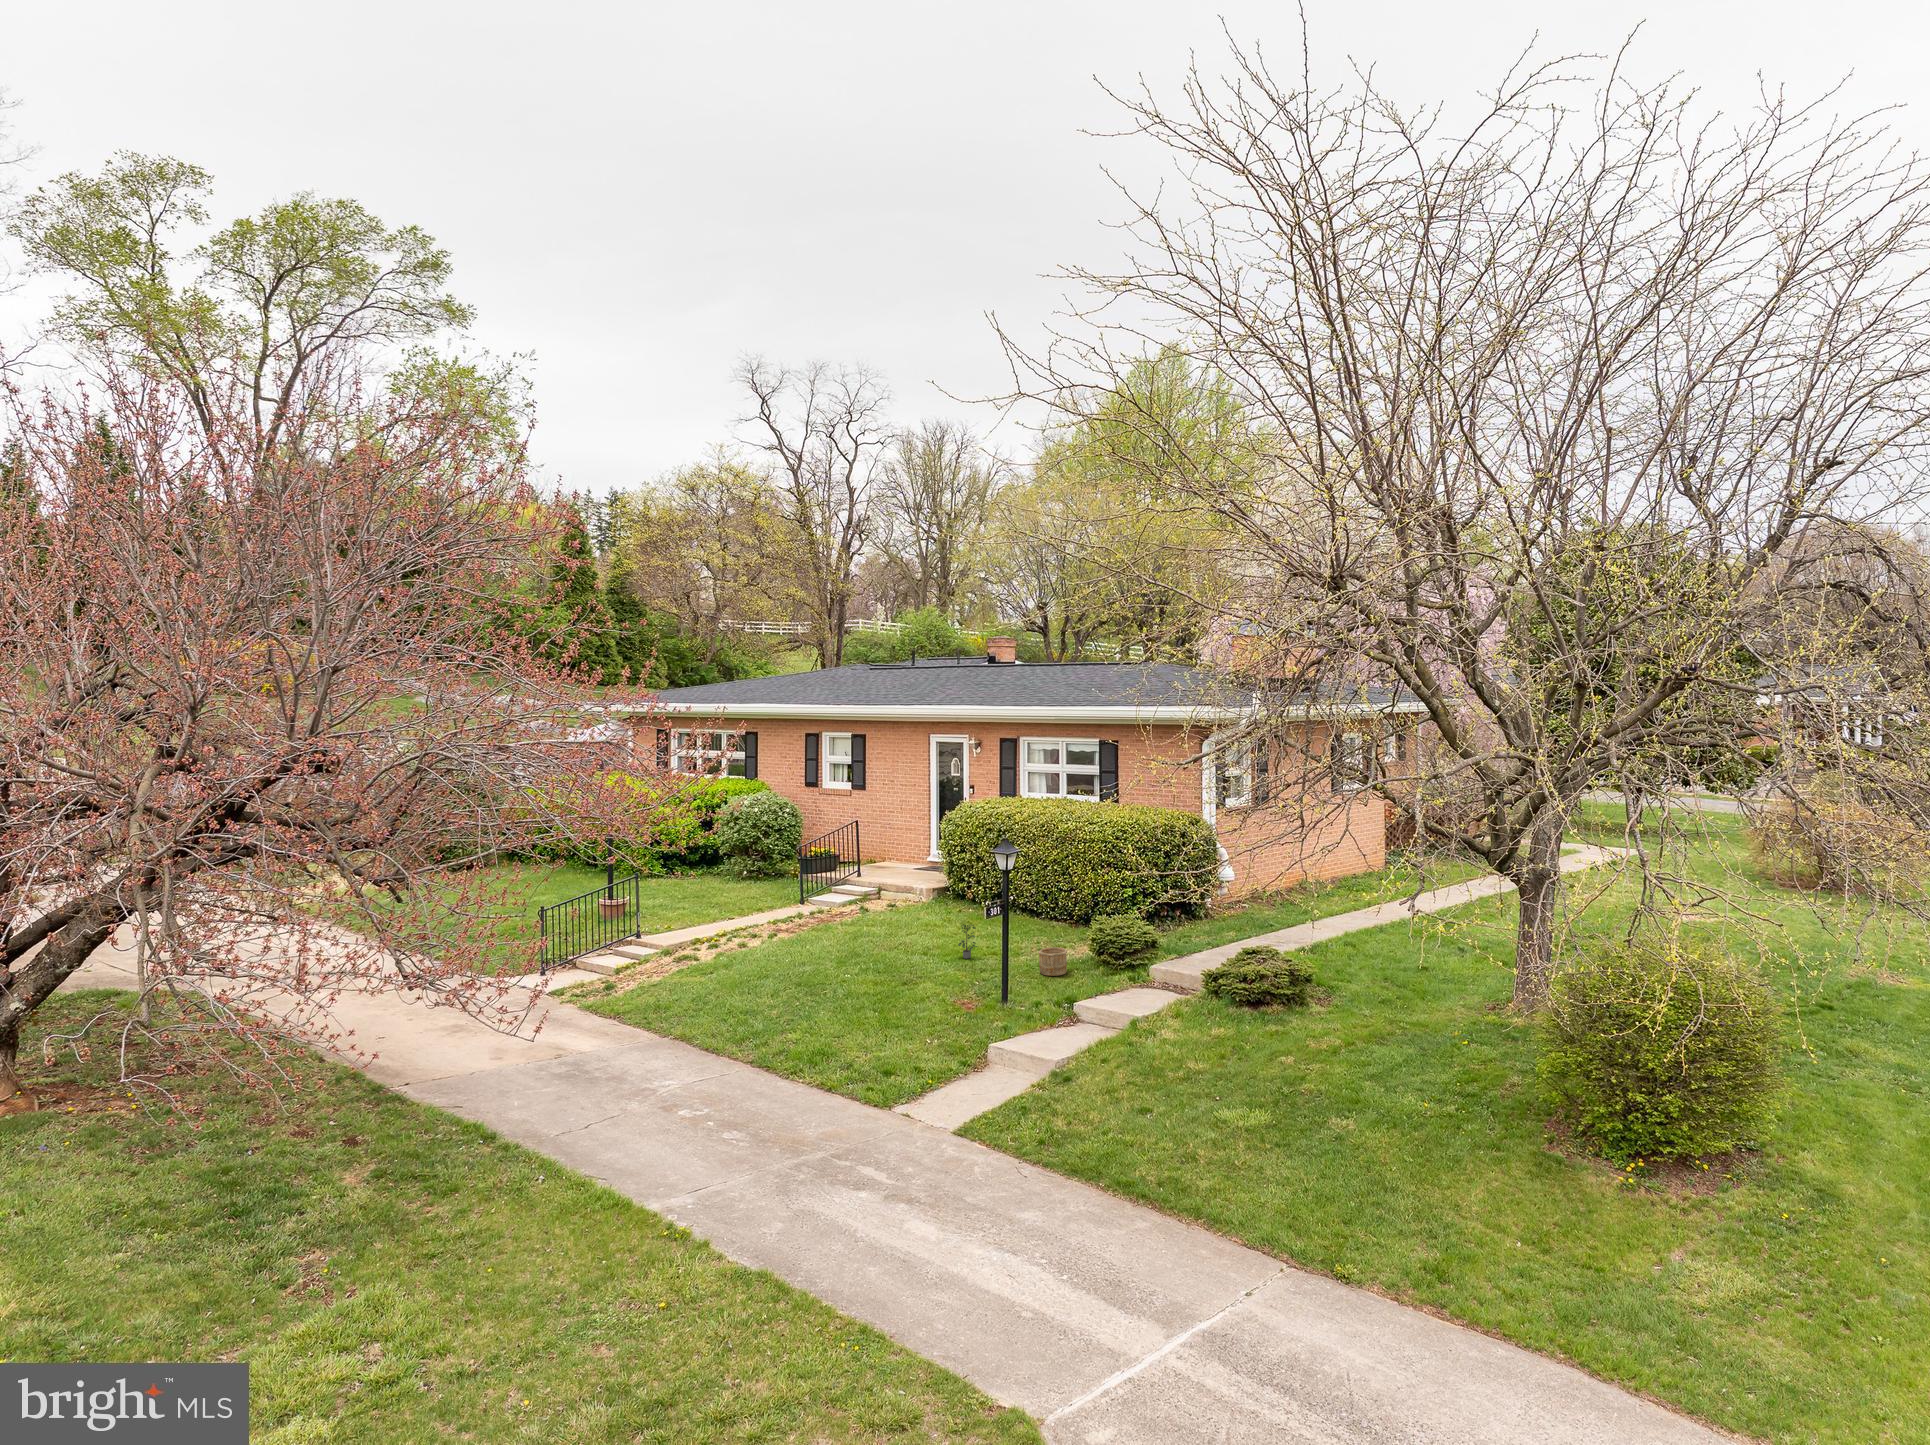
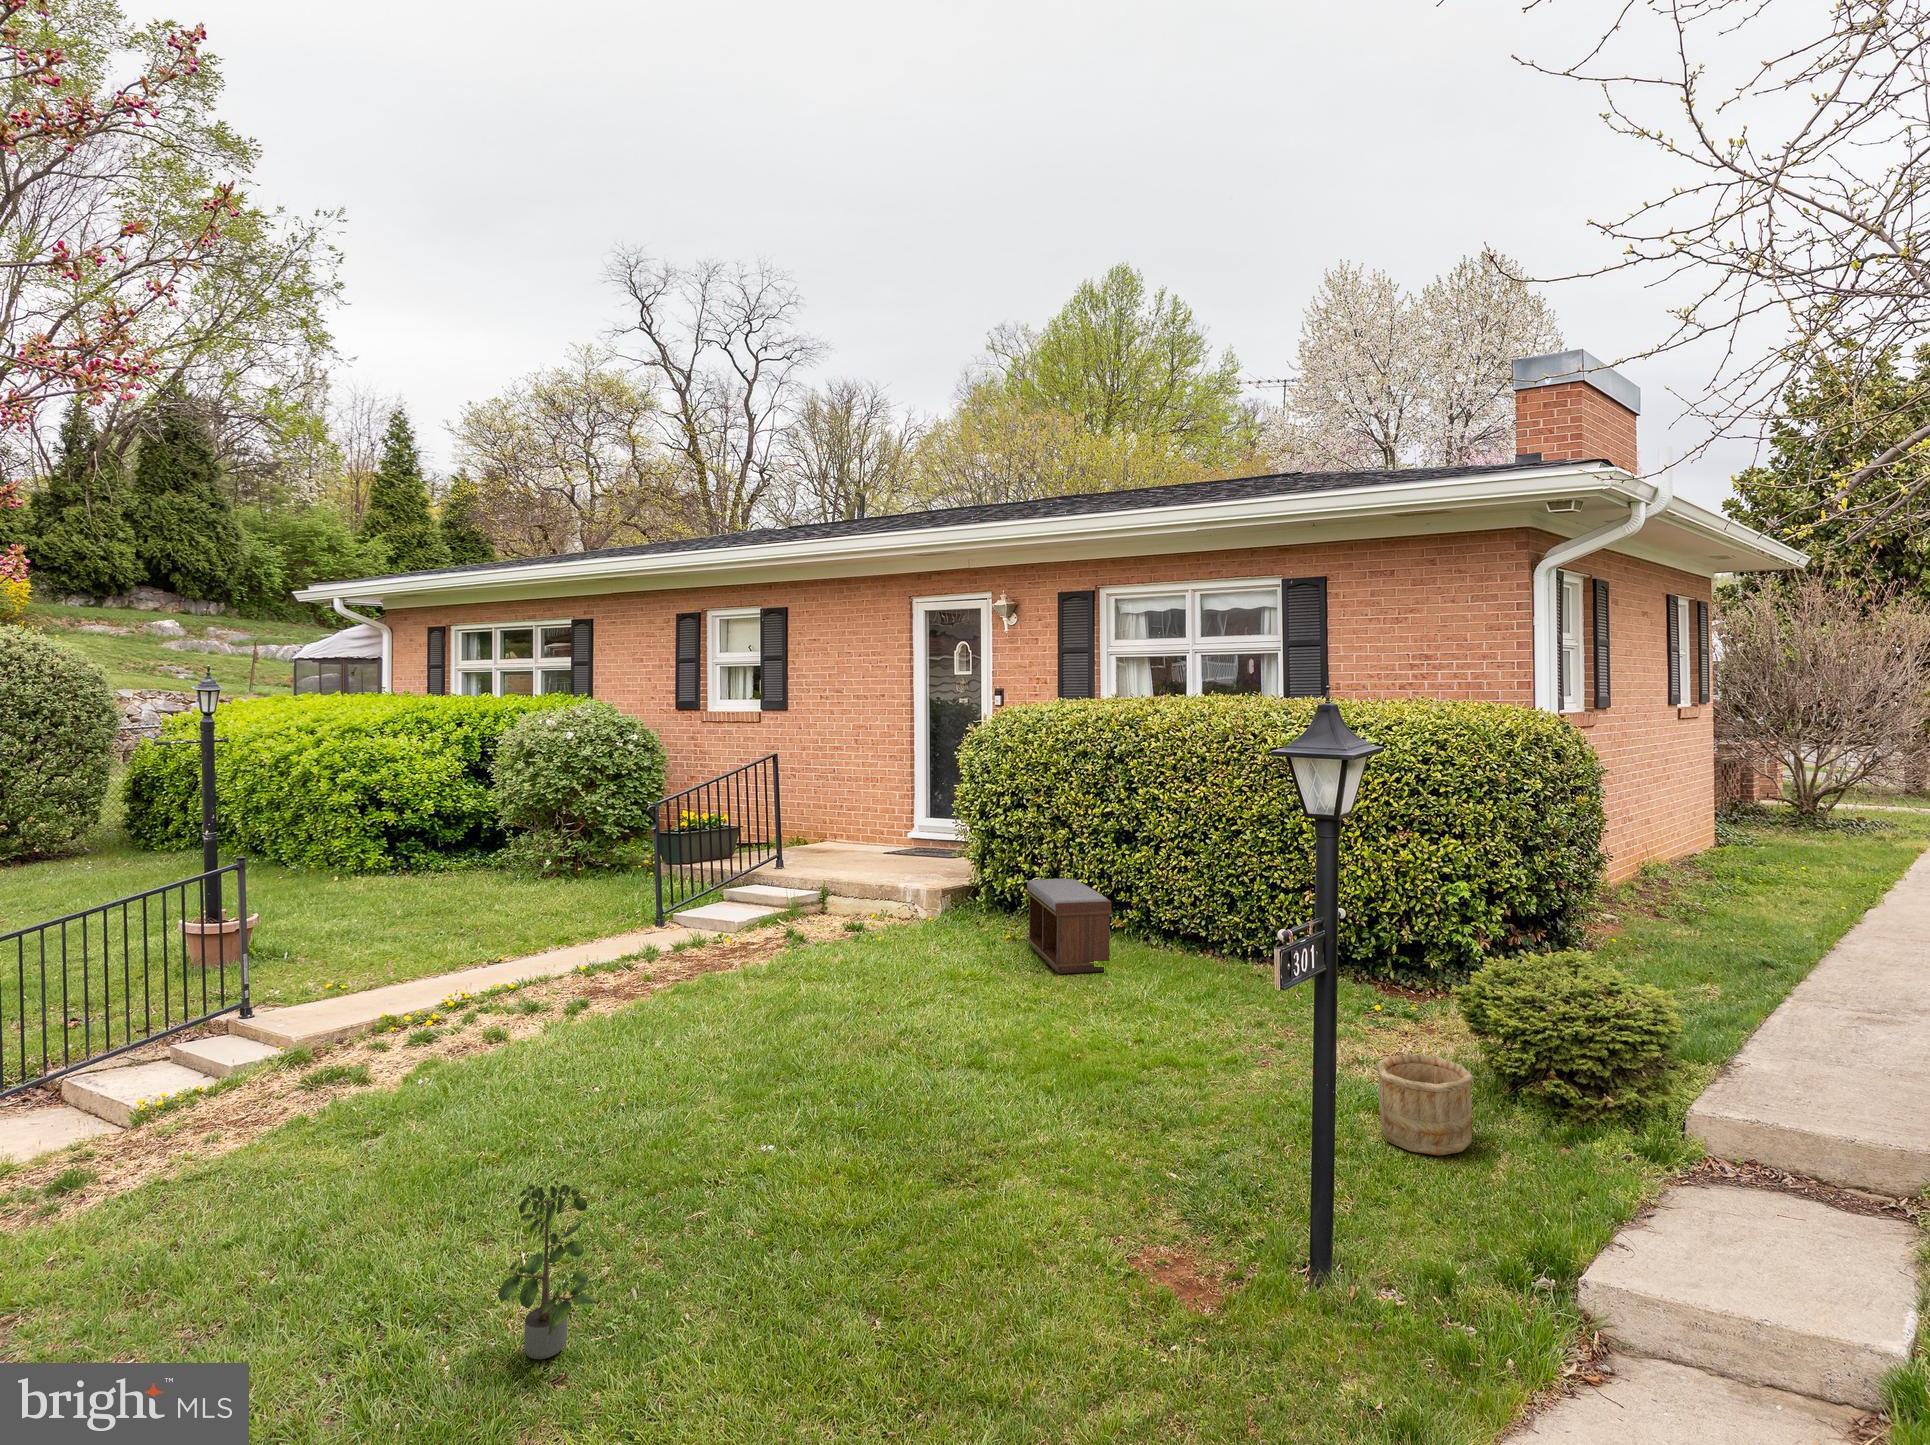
bench: none [964,886,993,926] -> present [1027,879,1112,974]
potted plant: present [958,924,977,959] -> present [498,1180,597,1359]

